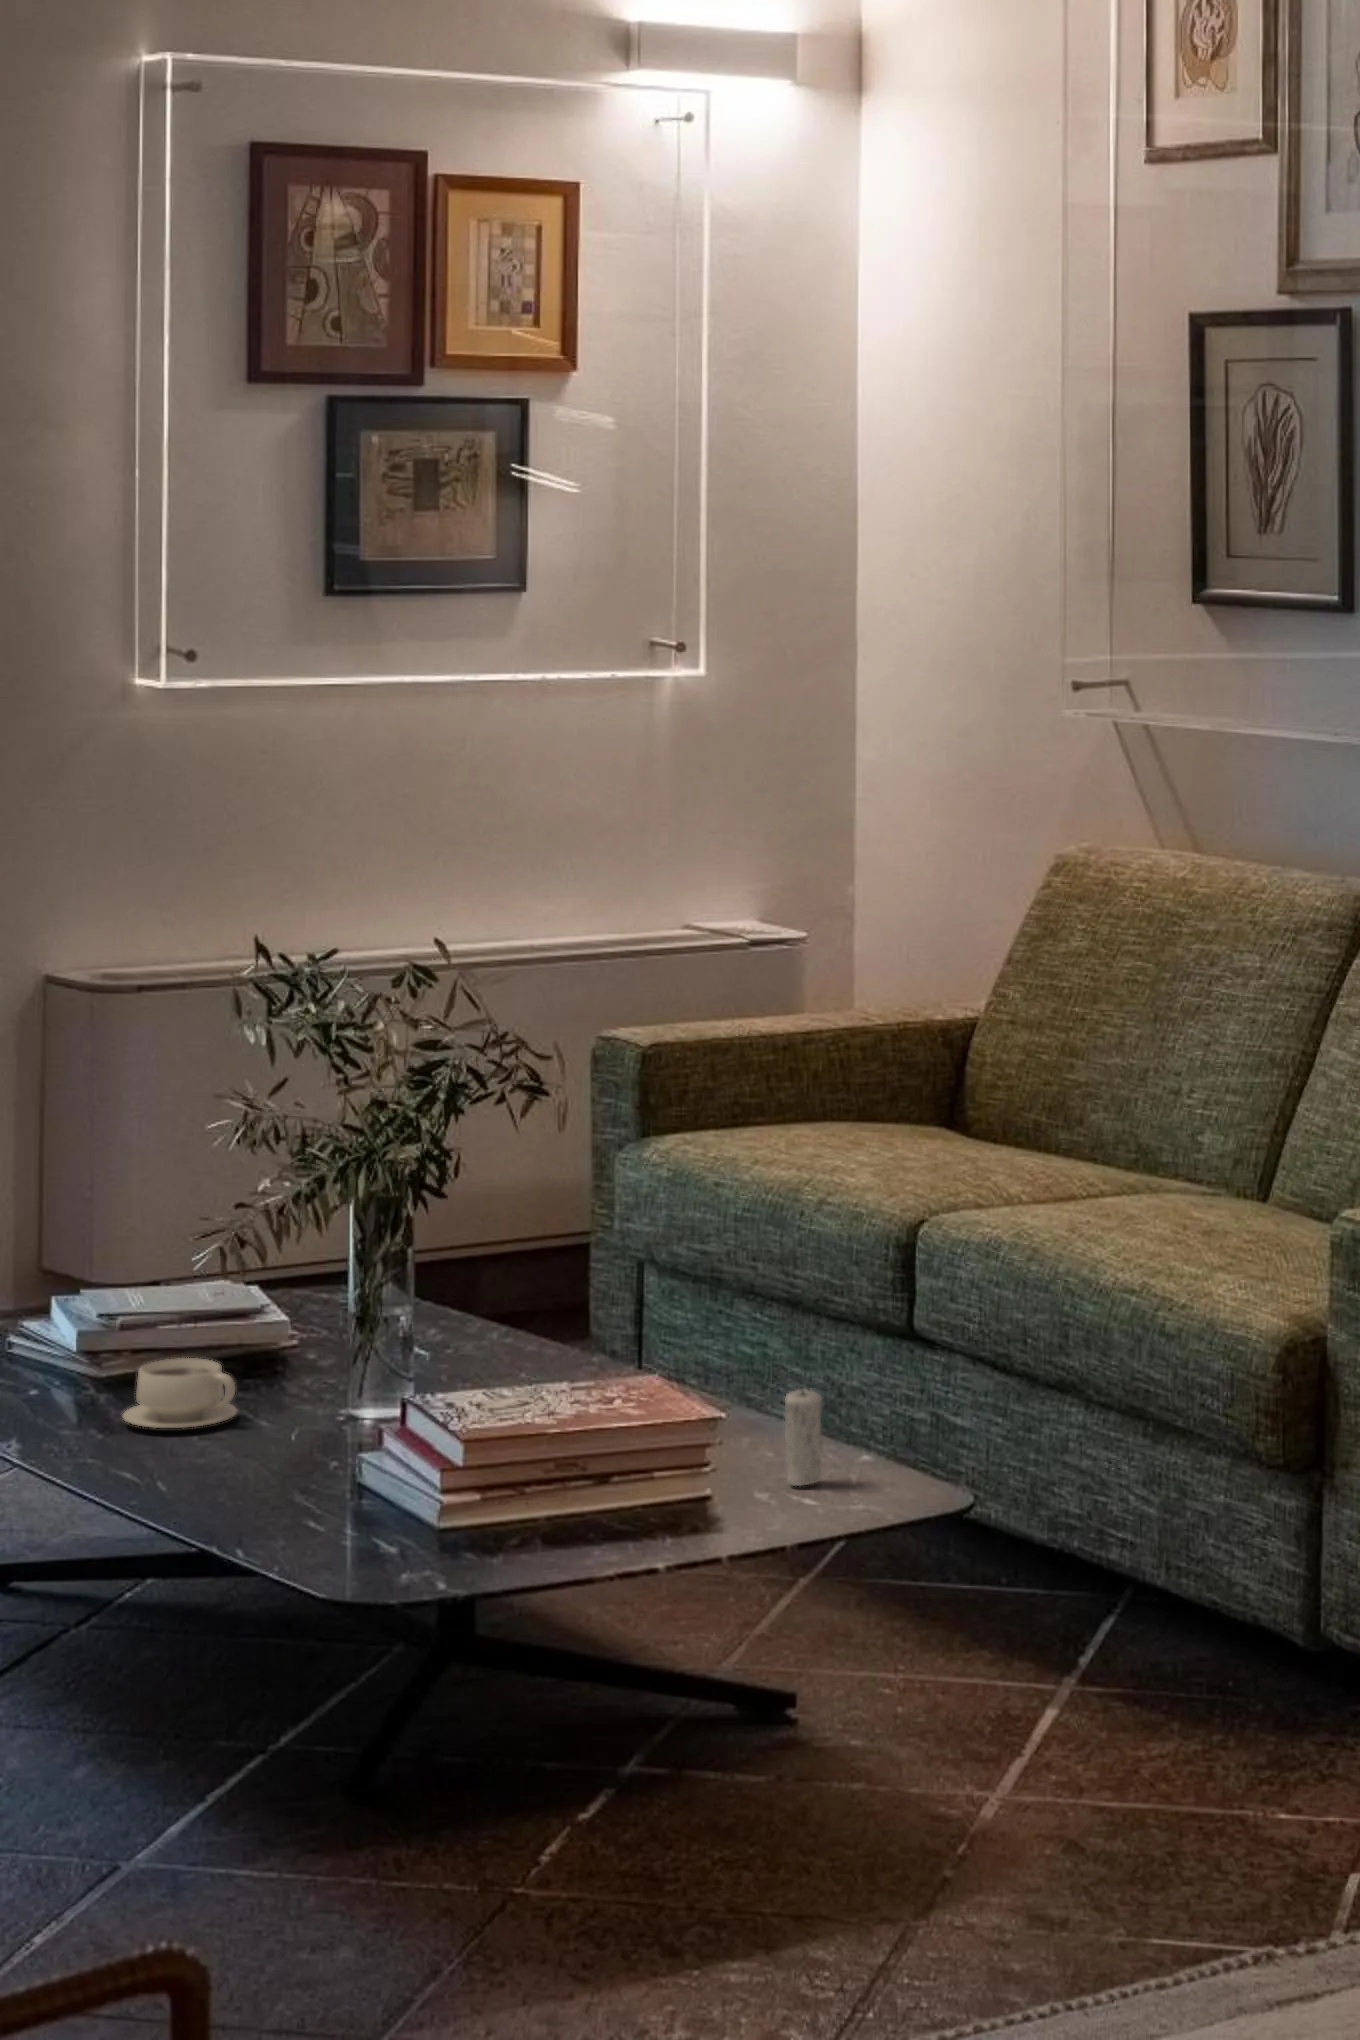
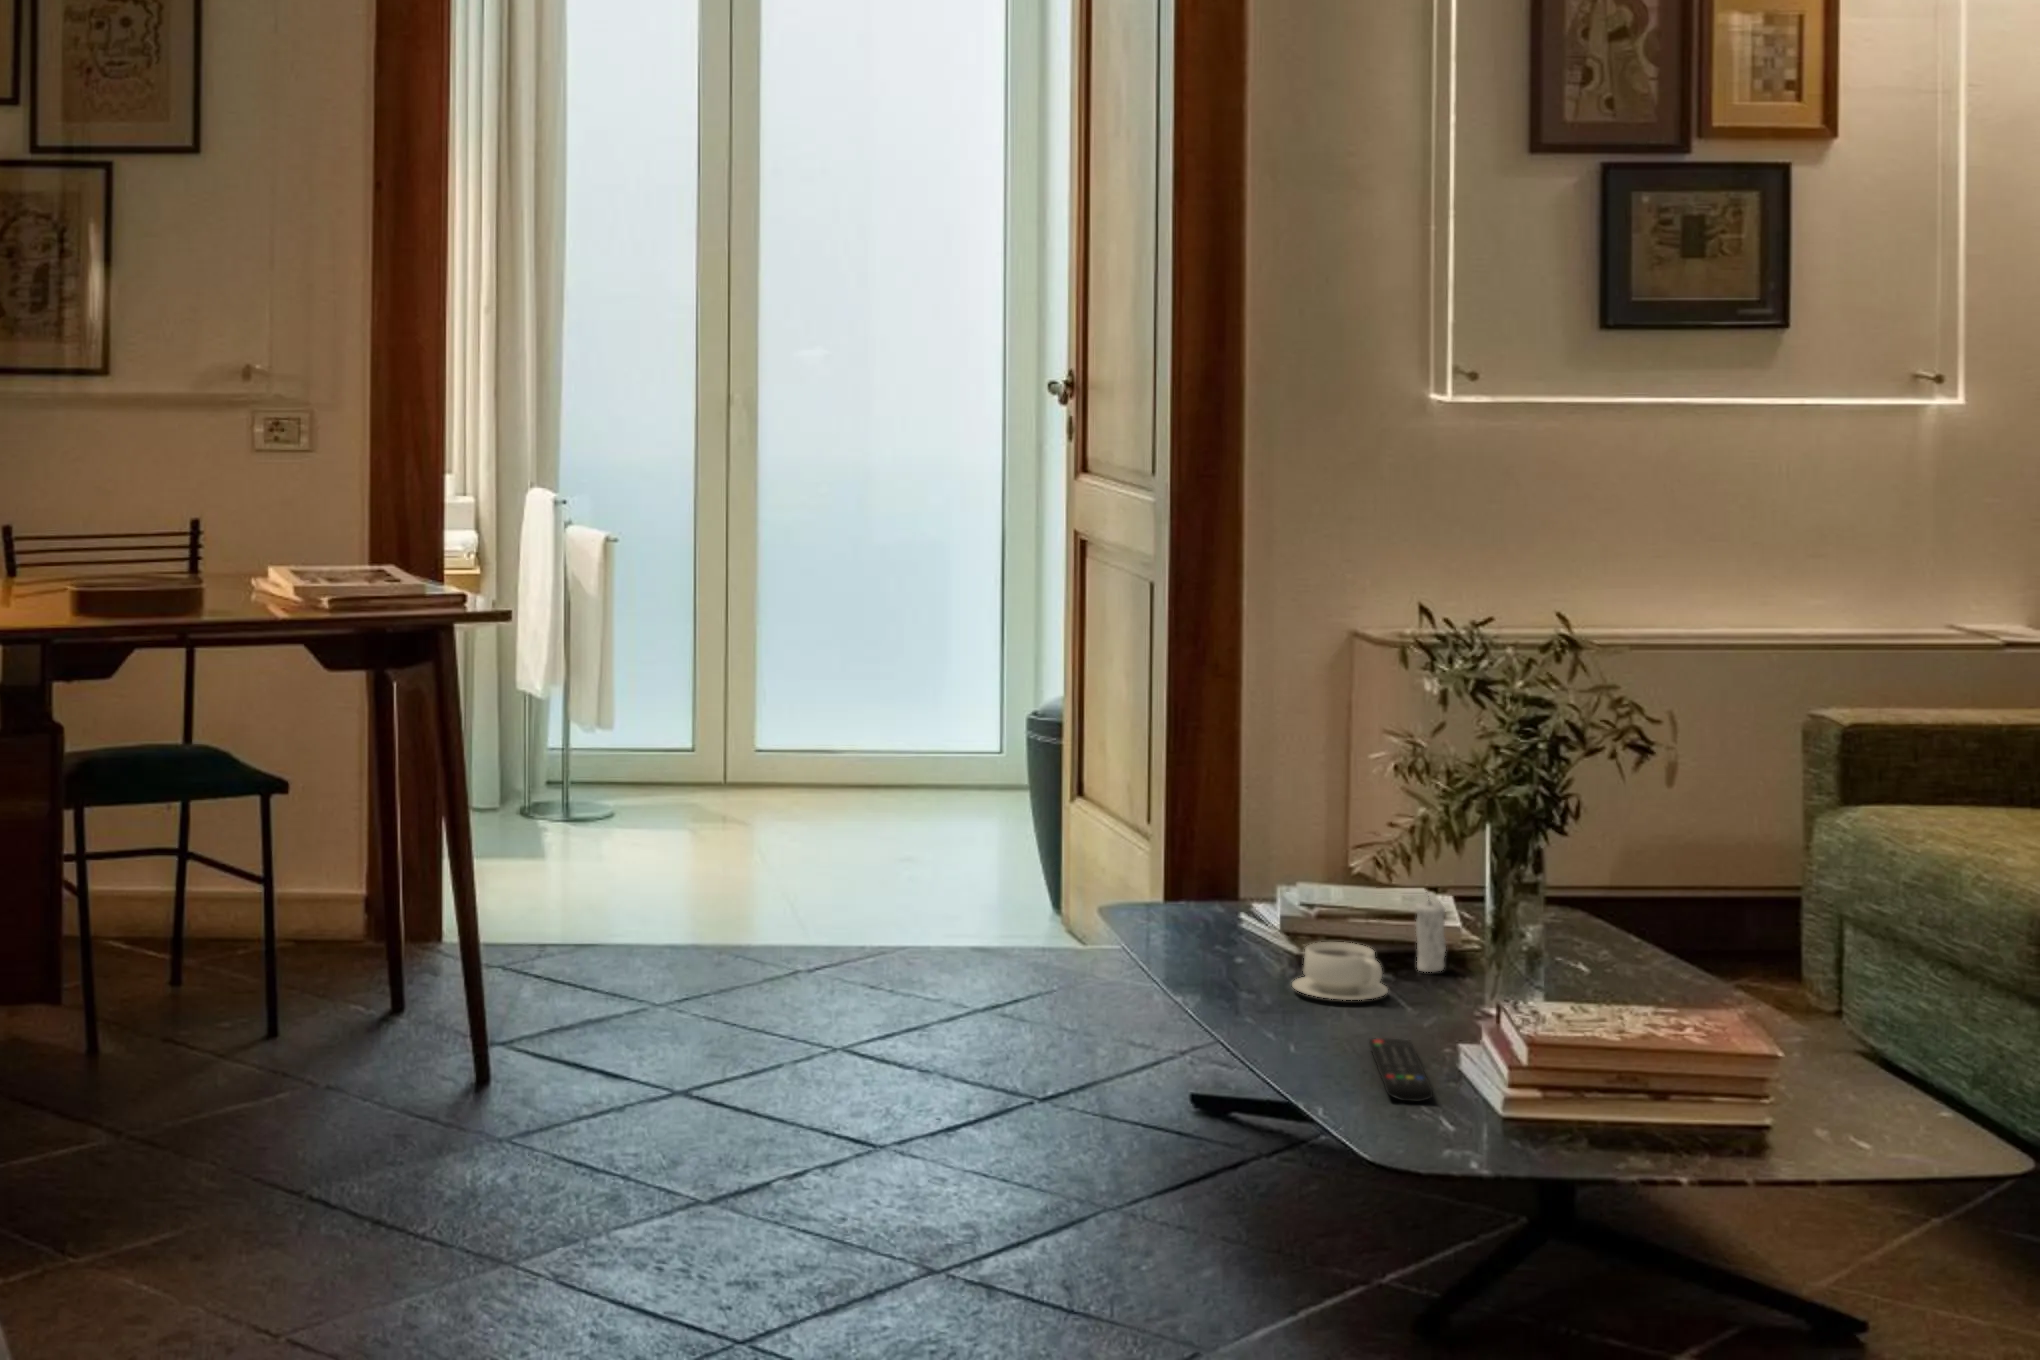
candle: present [785,1387,823,1486] -> present [1416,896,1446,972]
remote control: none [250,1461,354,1529] -> present [1369,1038,1433,1101]

